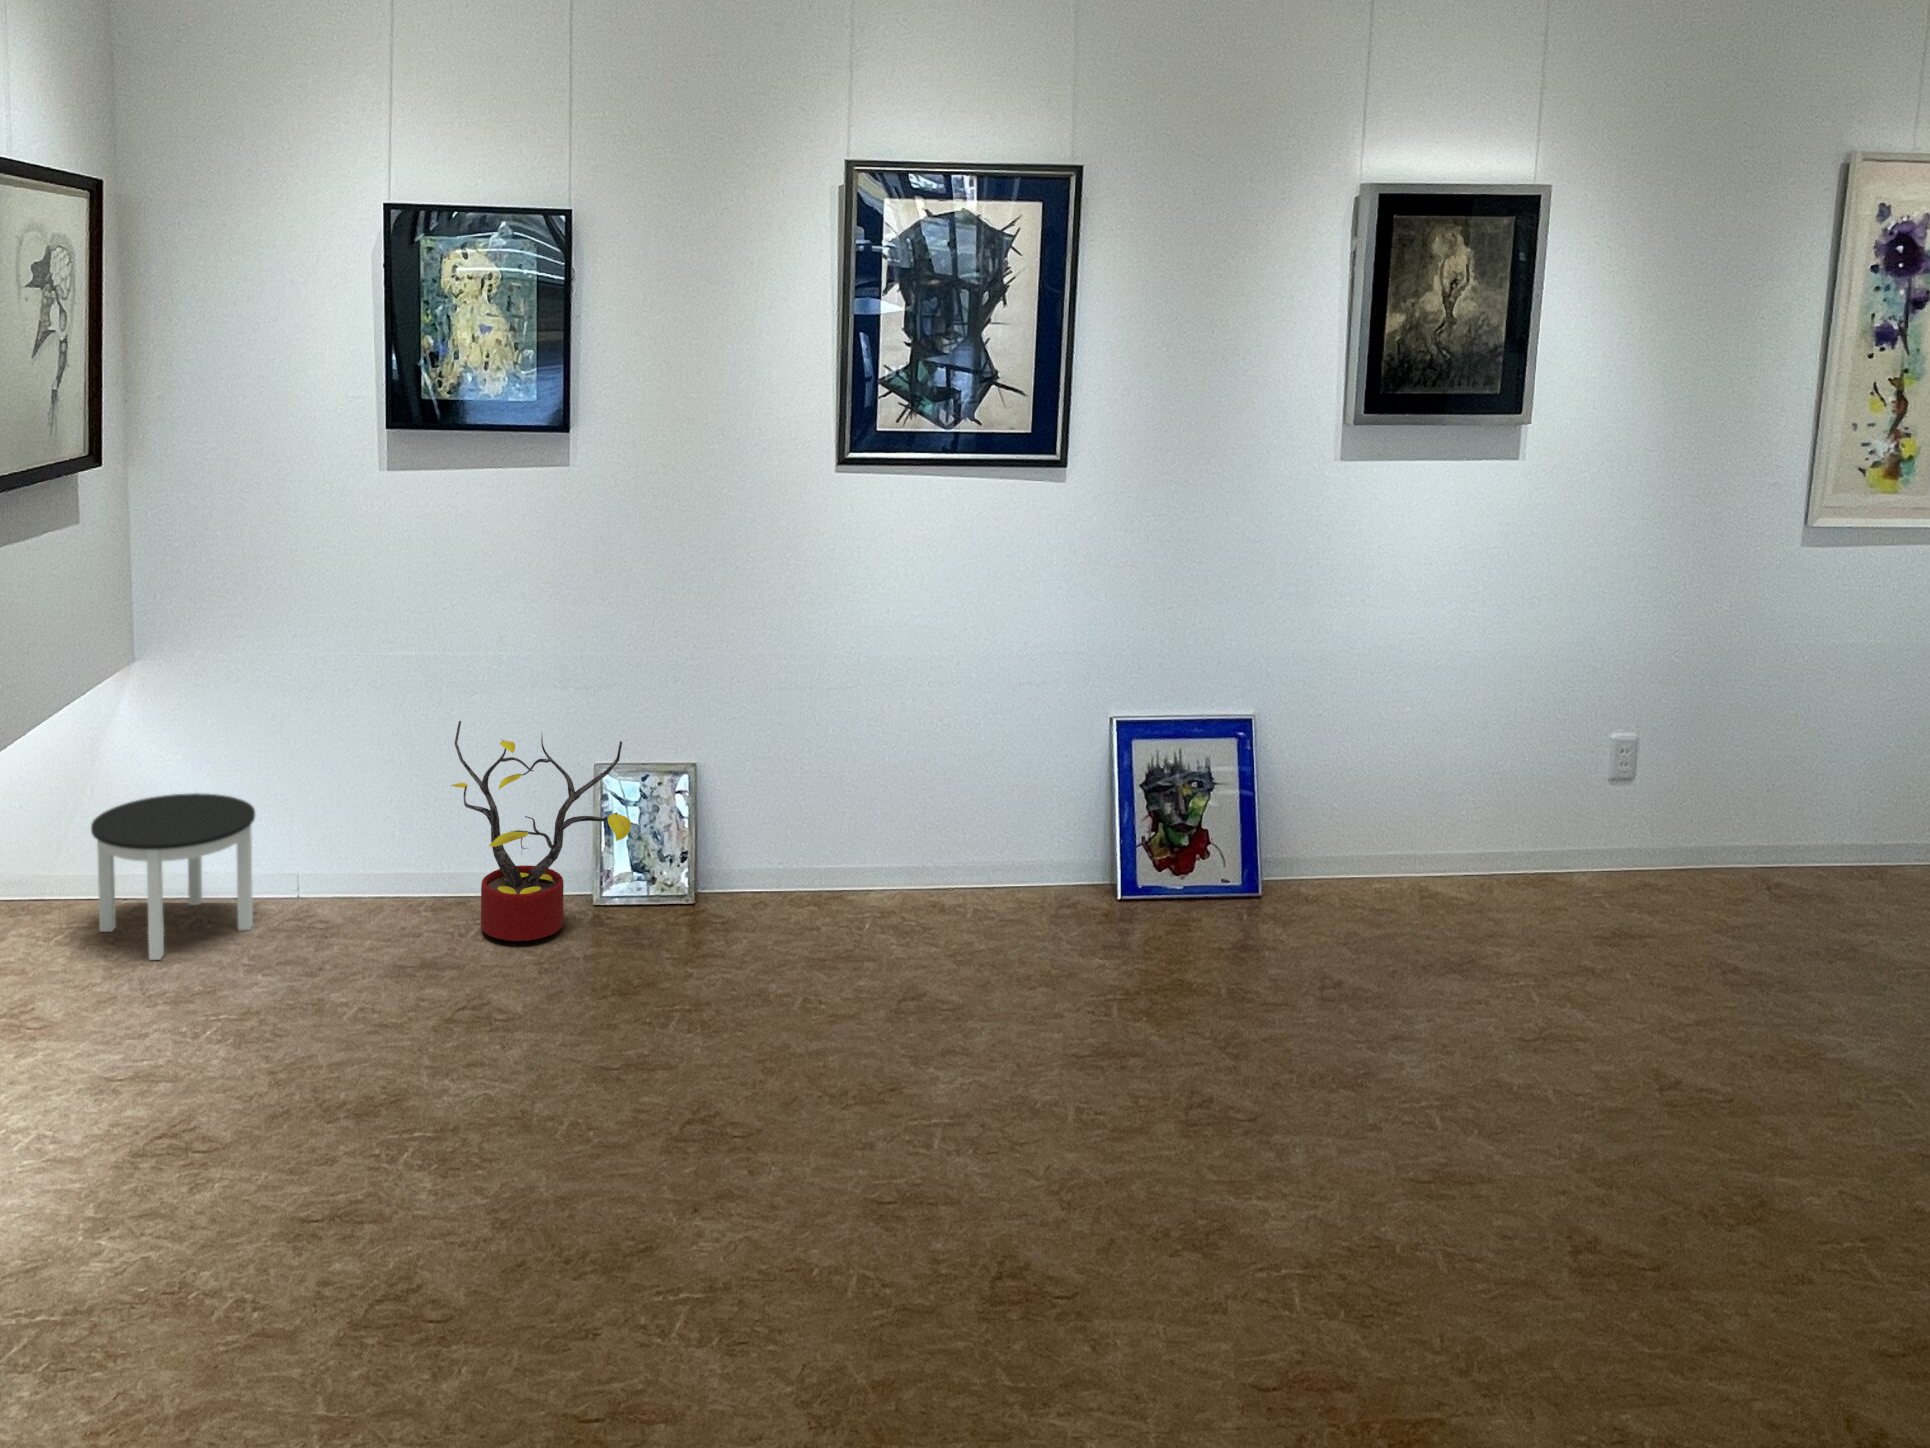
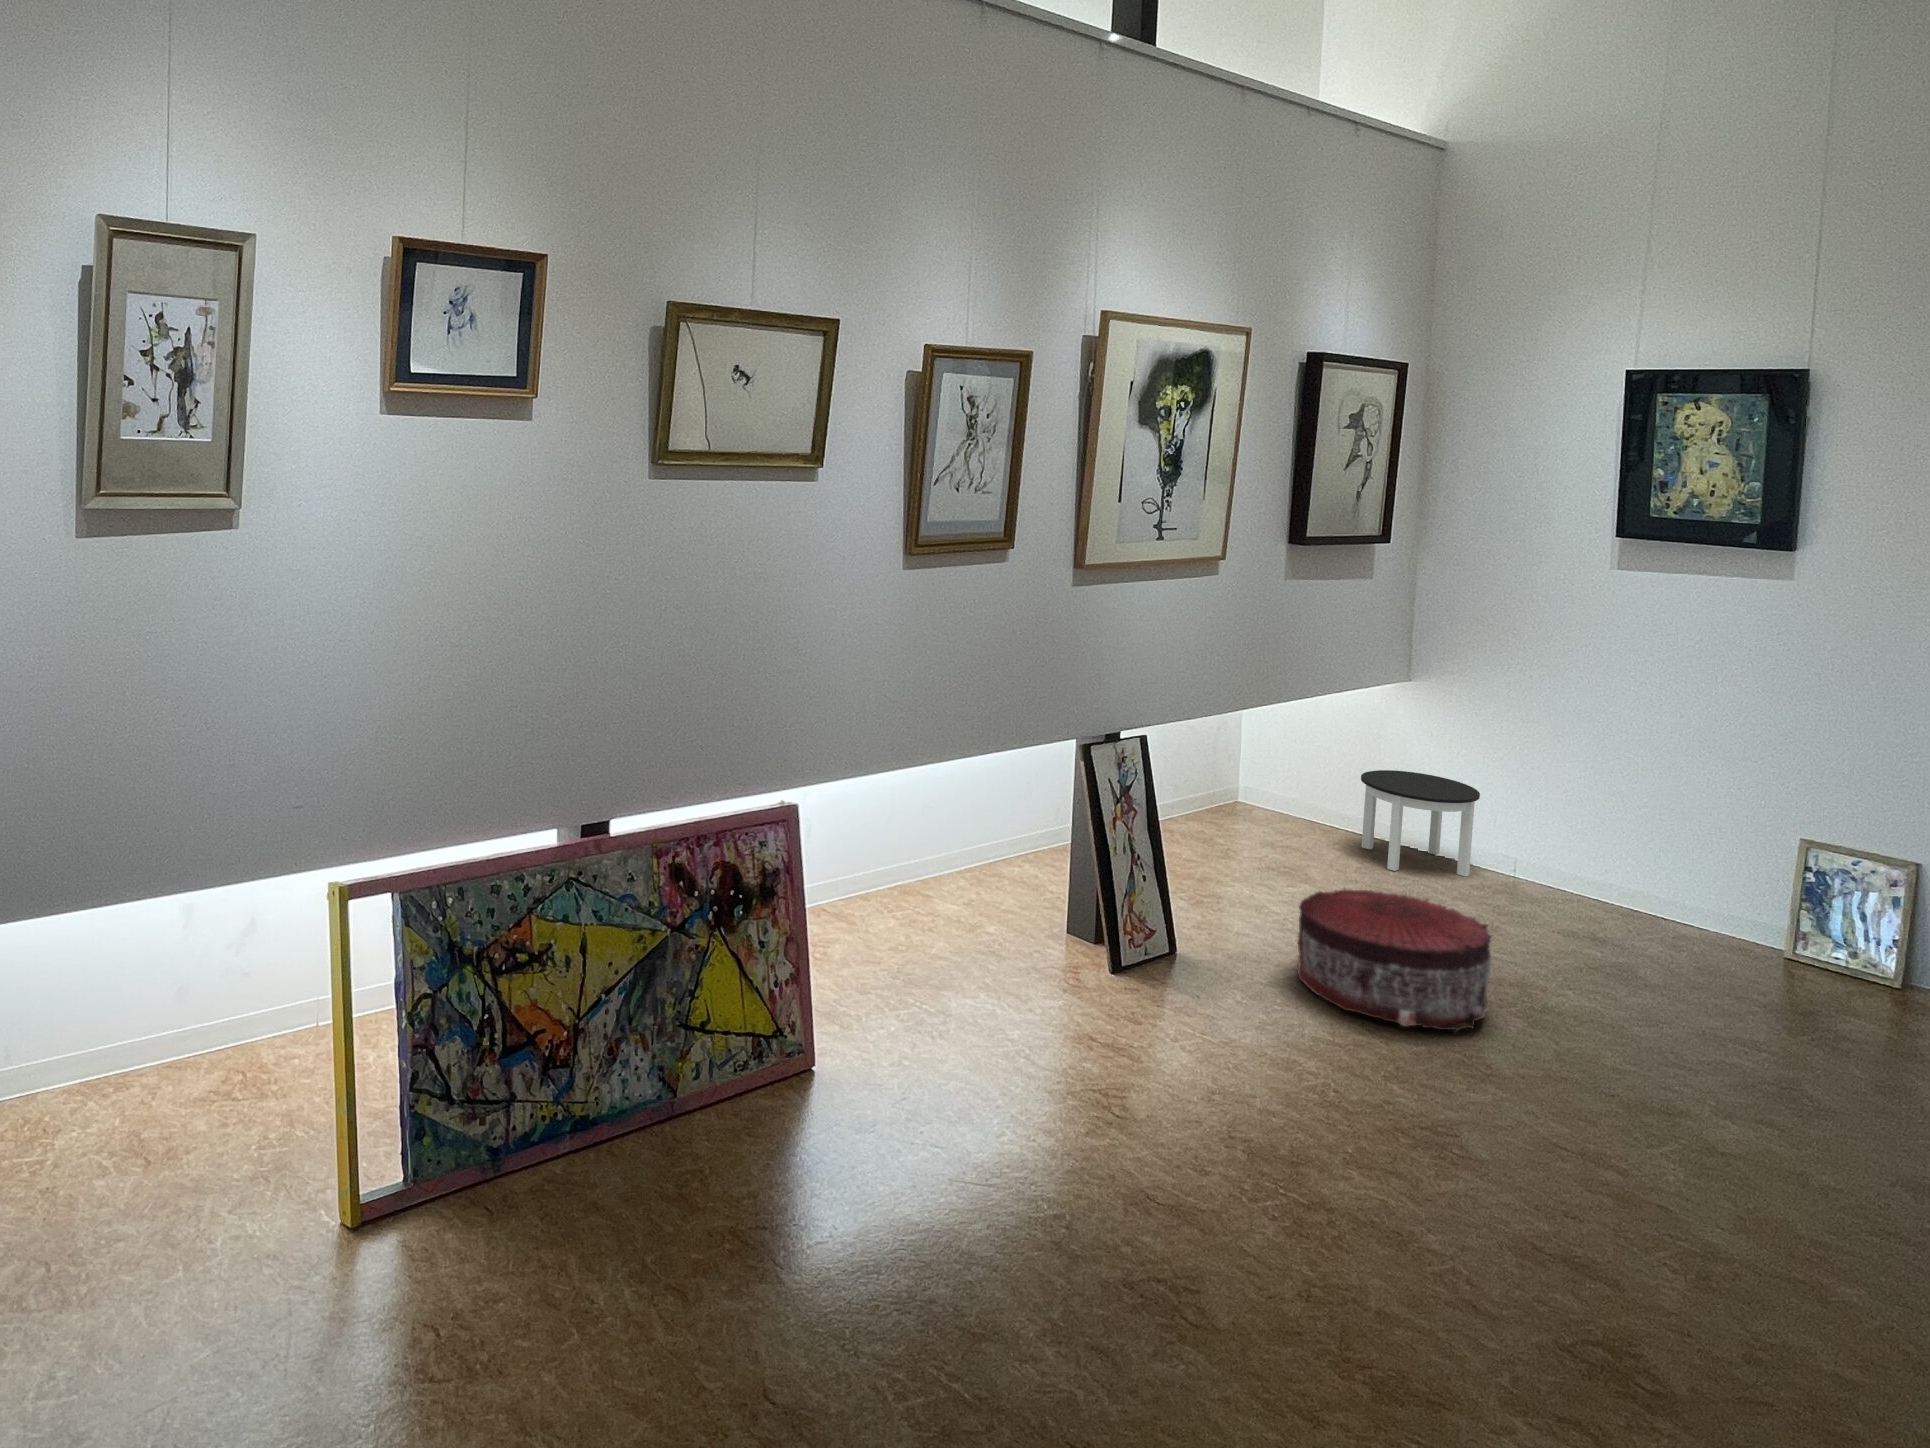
decorative plant: present [451,721,631,941] -> none [1650,768,1808,951]
pouf: none [89,1040,389,1316] -> present [1298,889,1491,1032]

